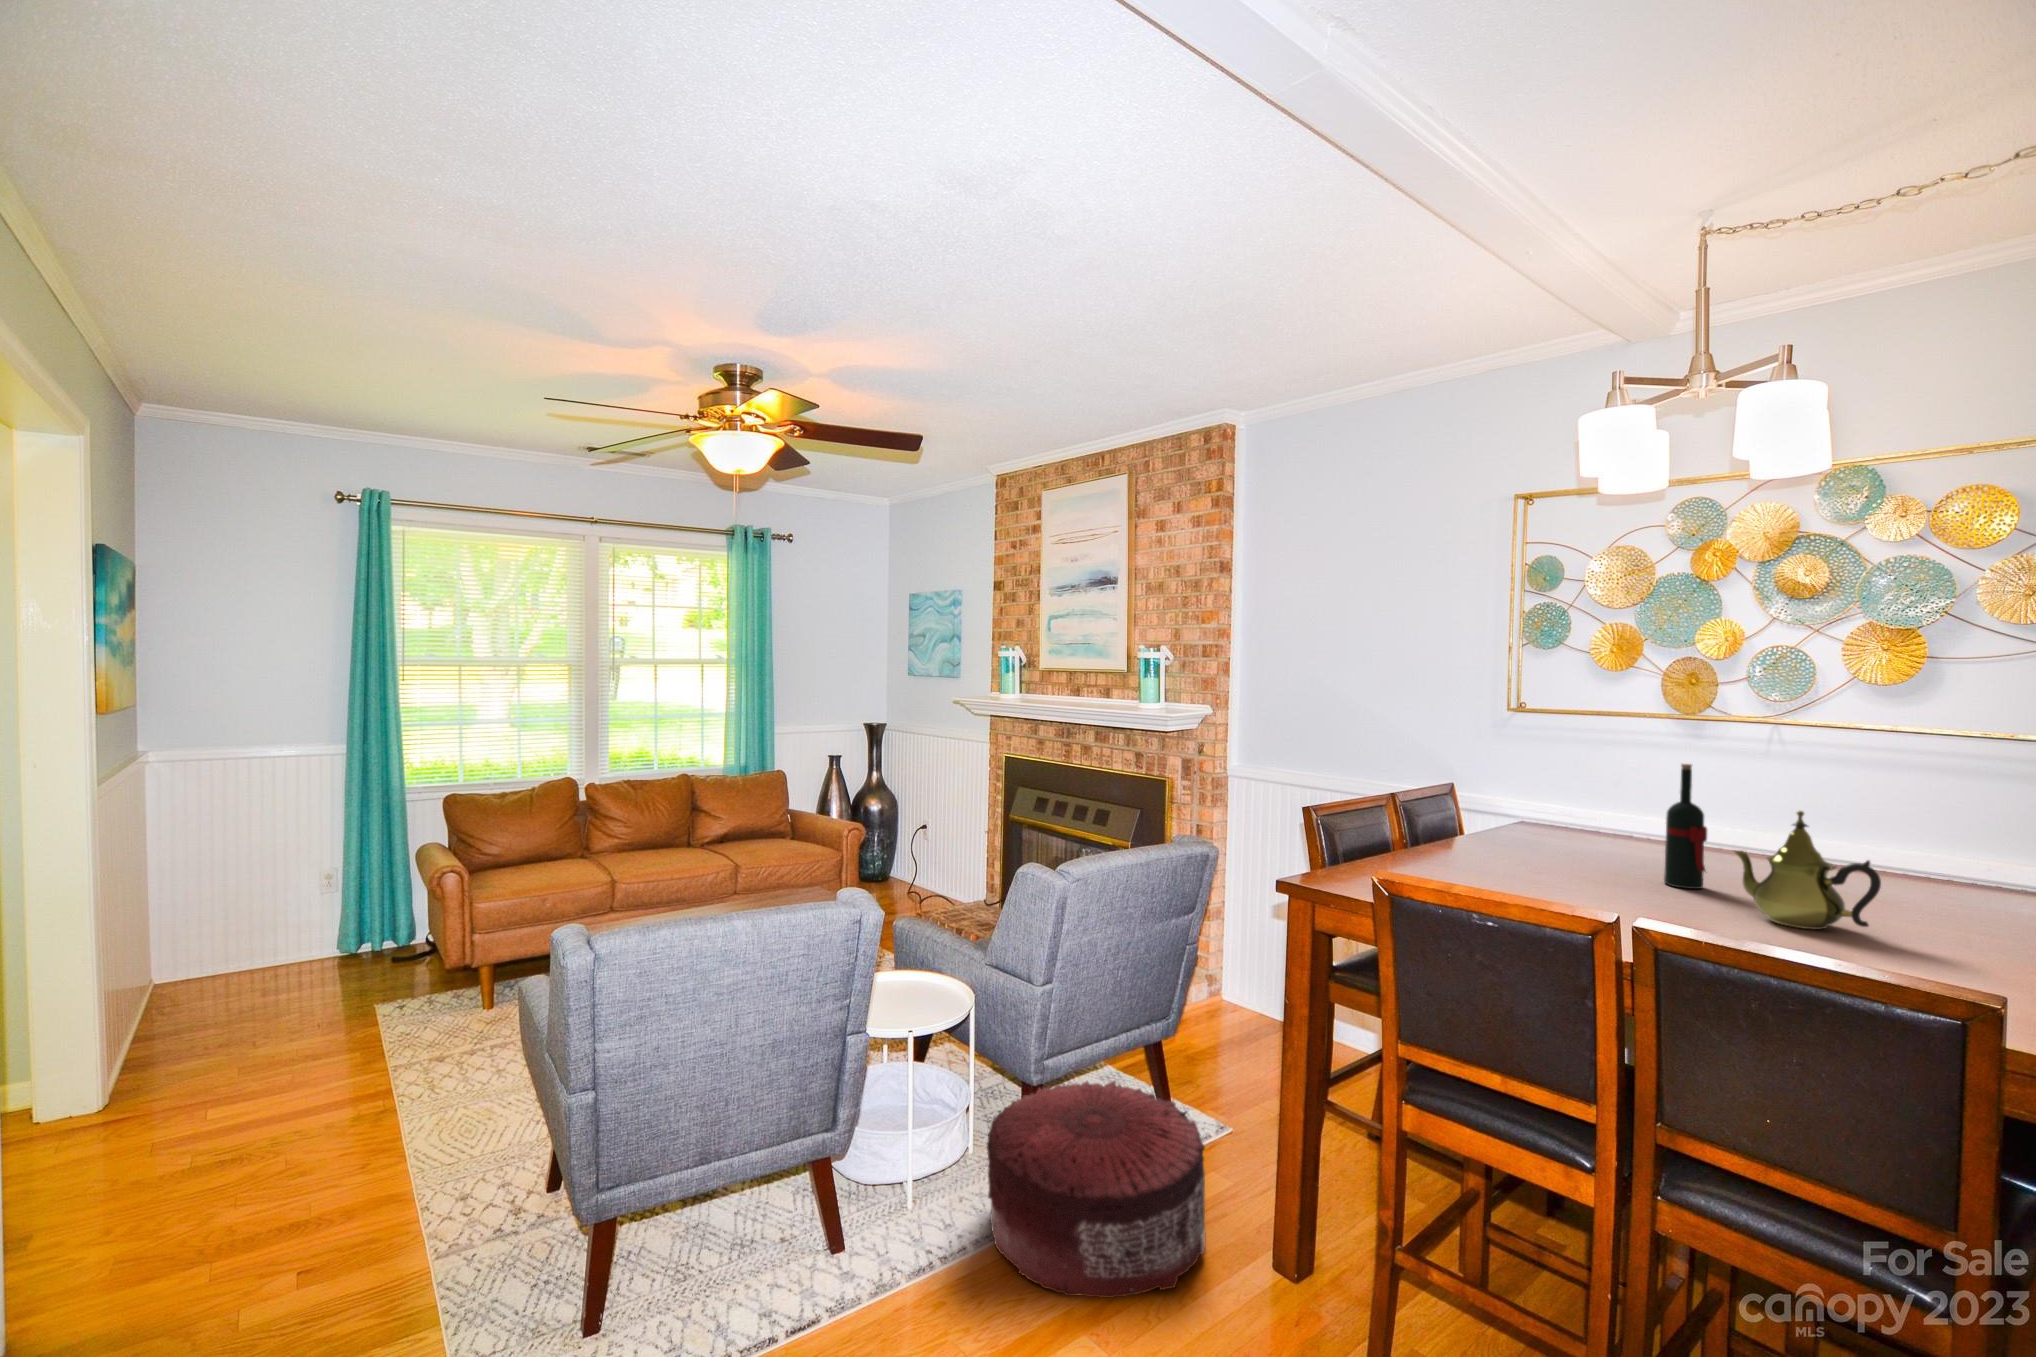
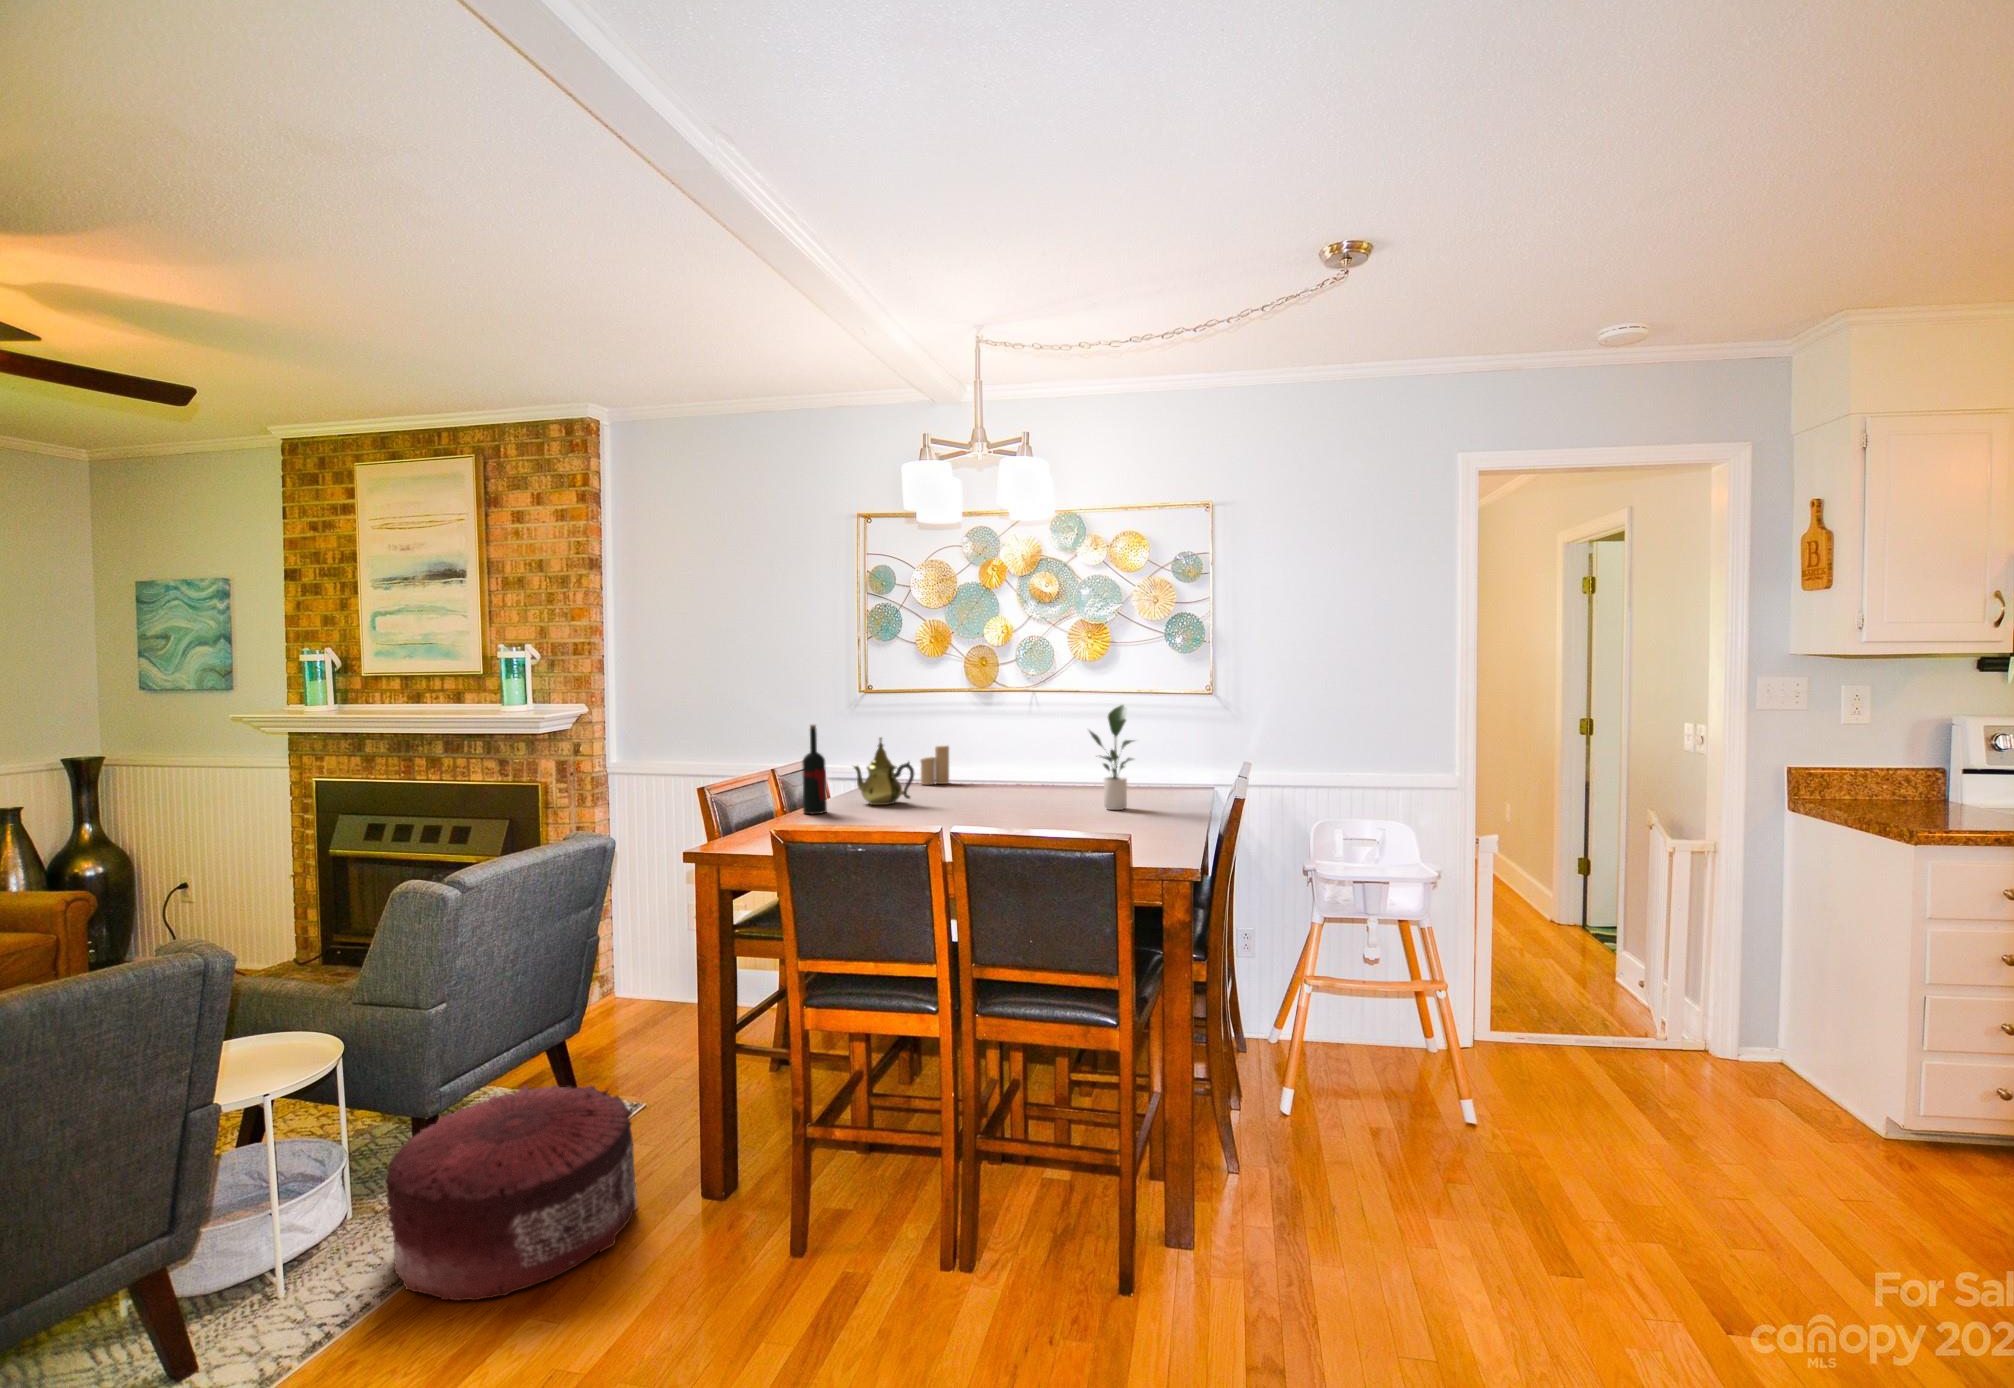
potted plant: none [1885,757,1998,925] -> present [1089,705,1133,810]
wine bottle: present [1664,764,1707,889] -> present [802,725,827,814]
candle: none [1589,779,1635,837] -> present [920,742,949,785]
teapot: present [1734,811,1881,930] -> present [854,738,914,805]

